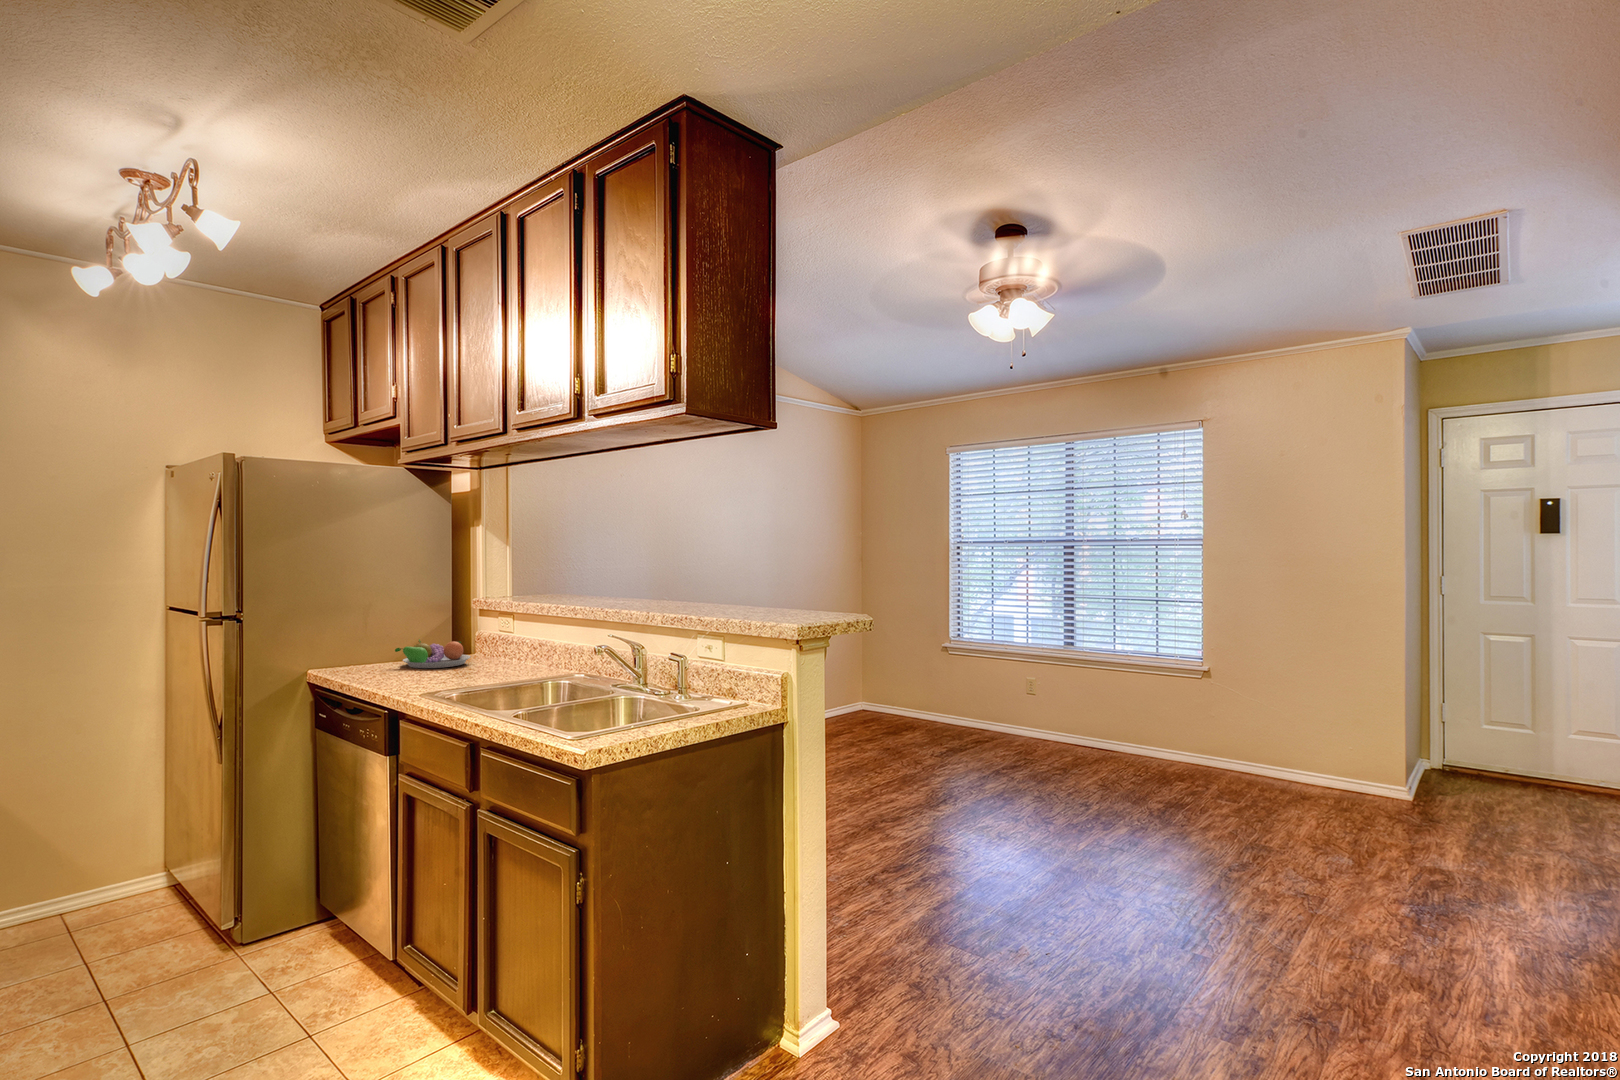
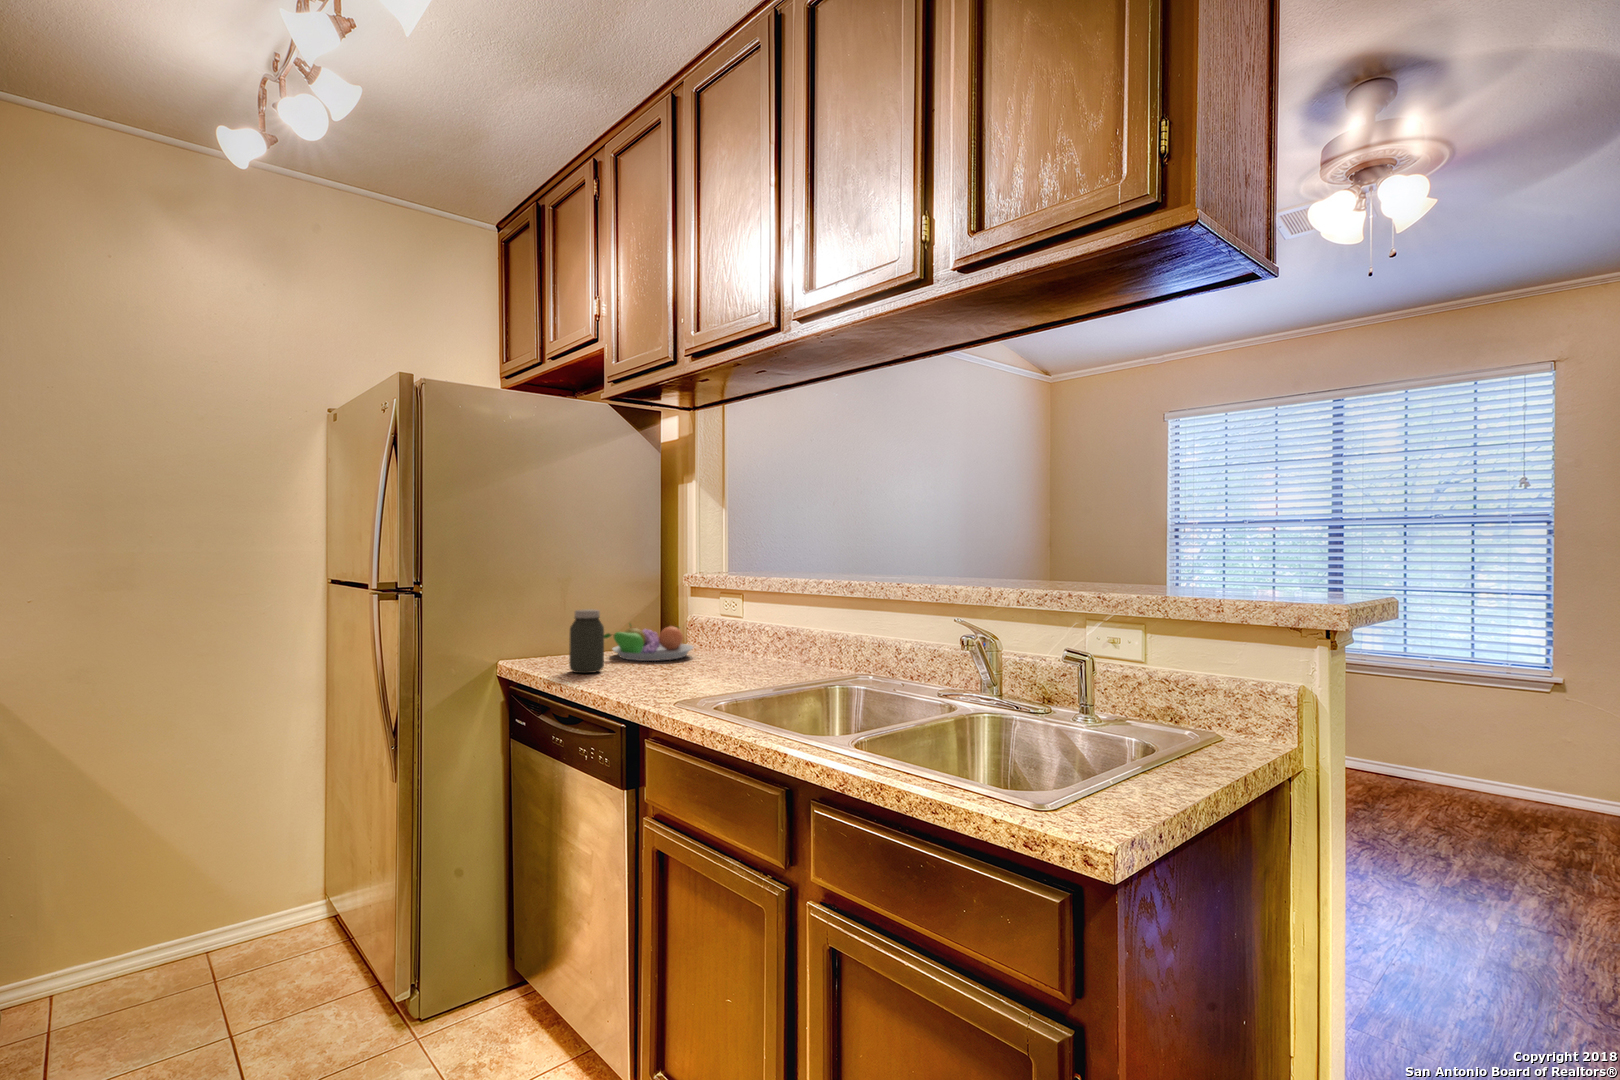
jar: none [360,630,388,678] -> present [569,609,604,673]

